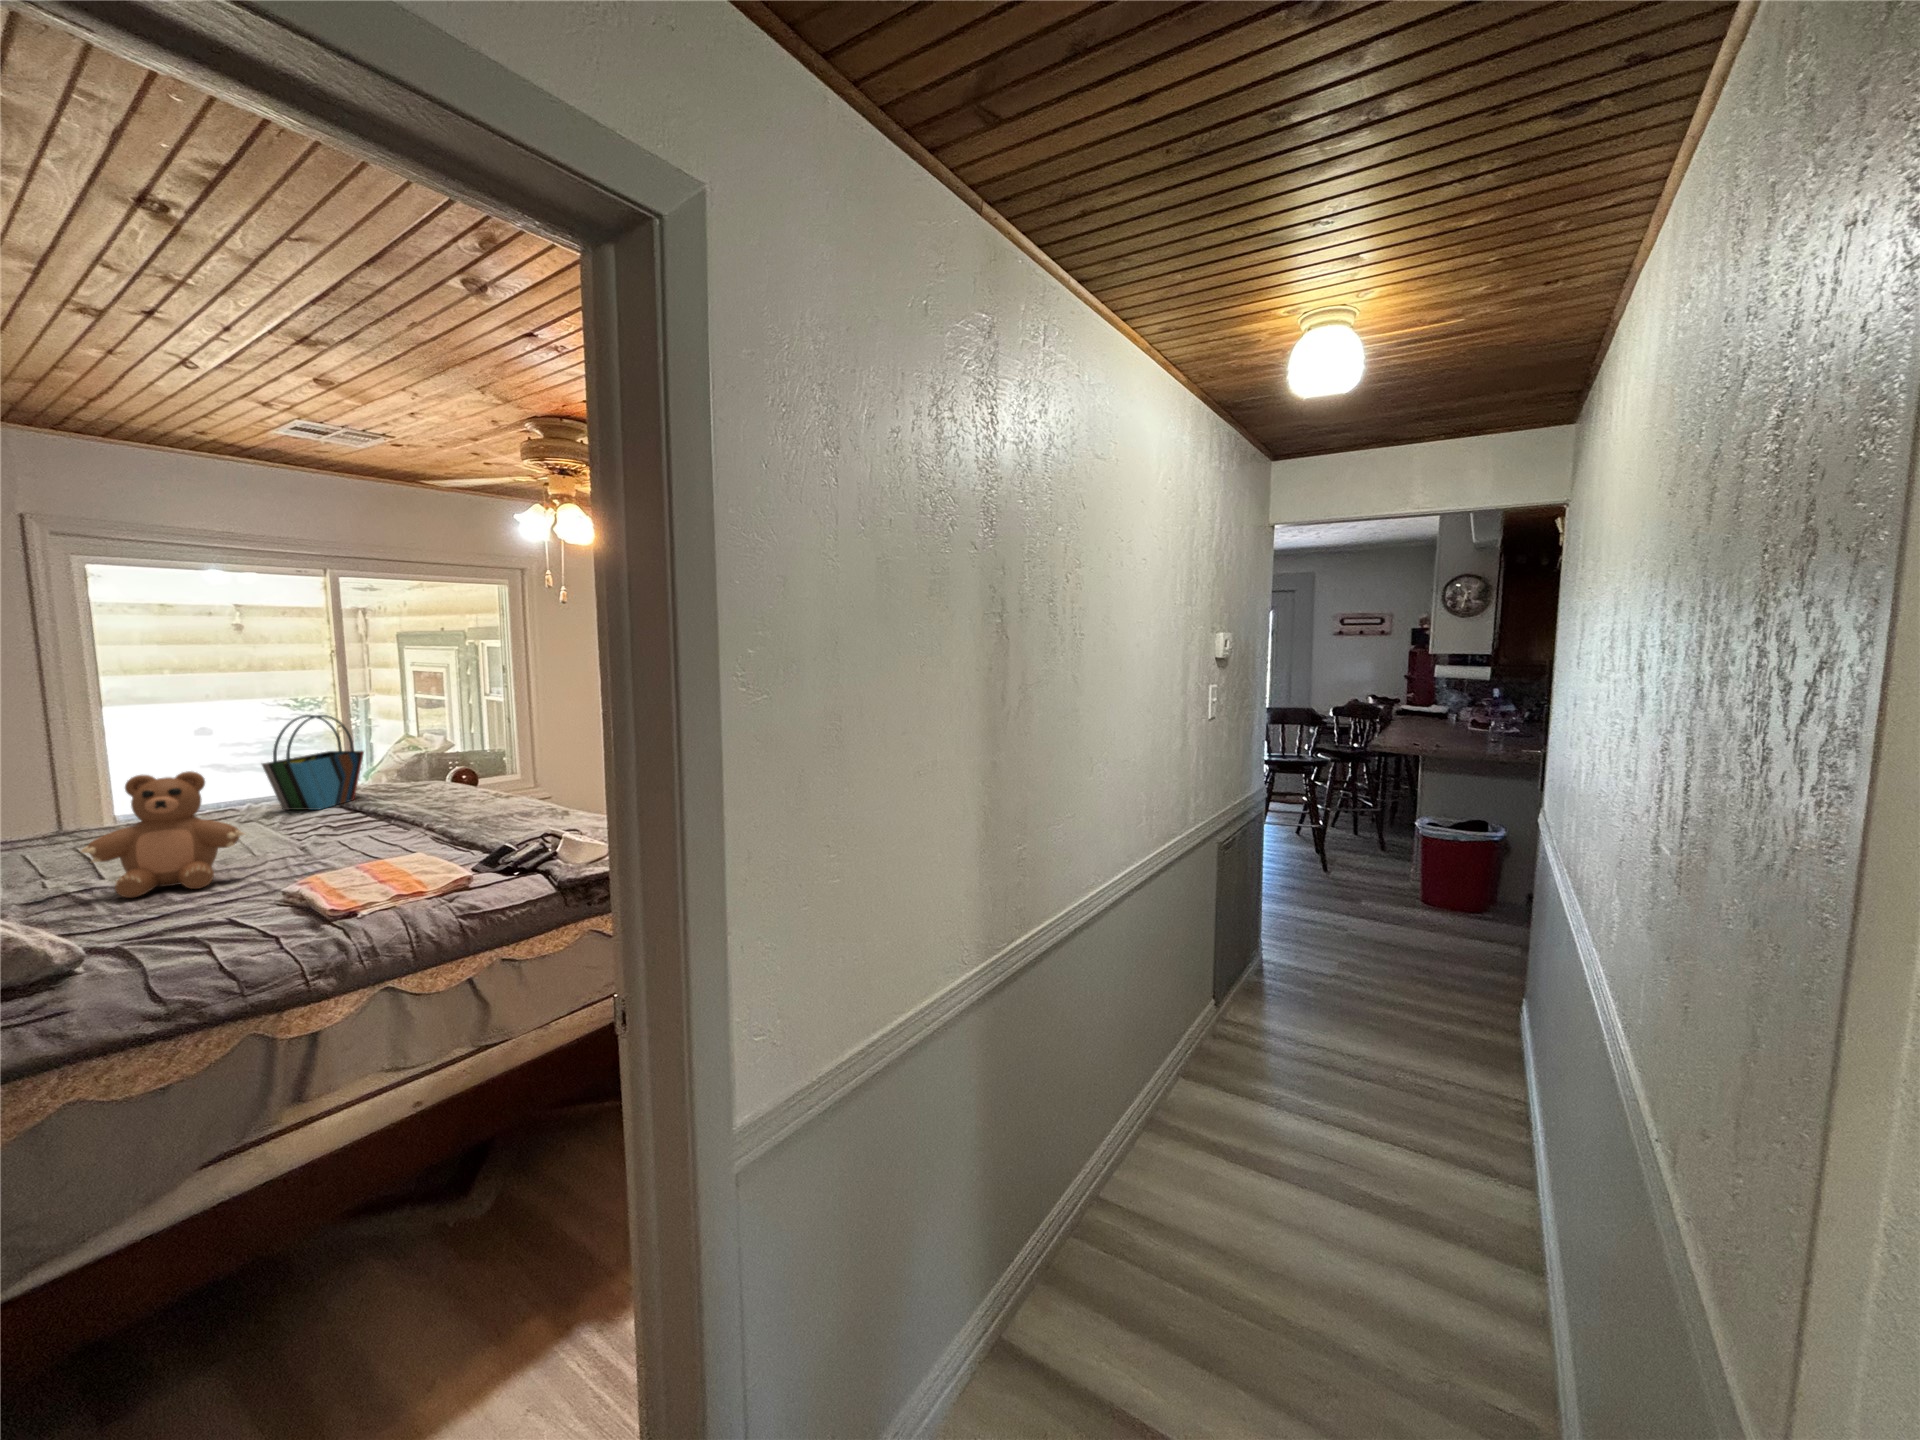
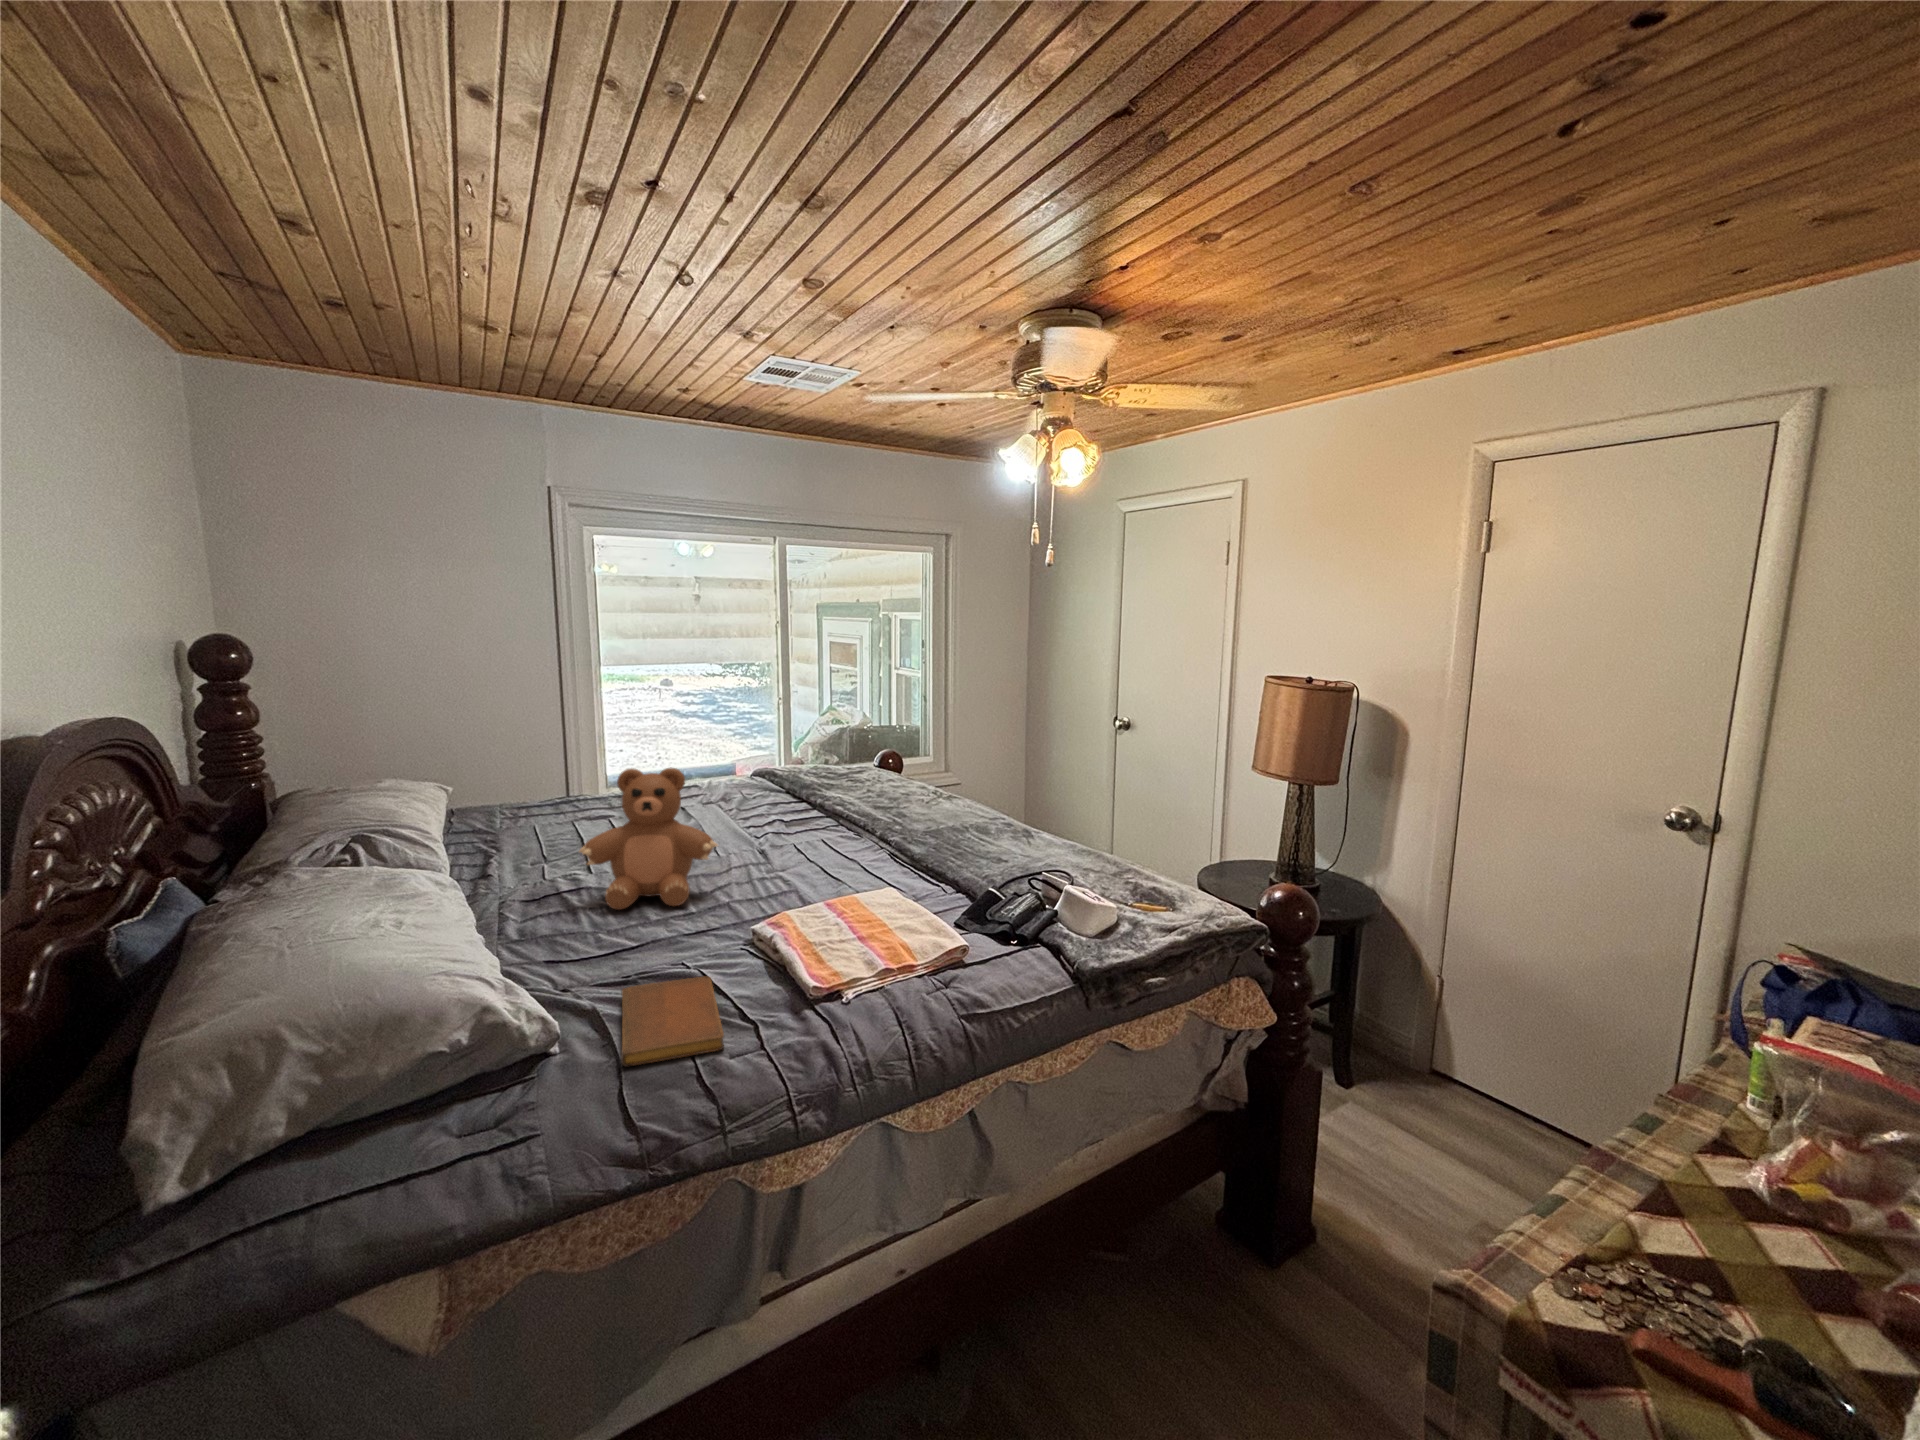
tote bag: present [262,715,364,810] -> none [719,692,804,796]
notebook: none [128,919,234,975] -> present [621,977,724,1067]

